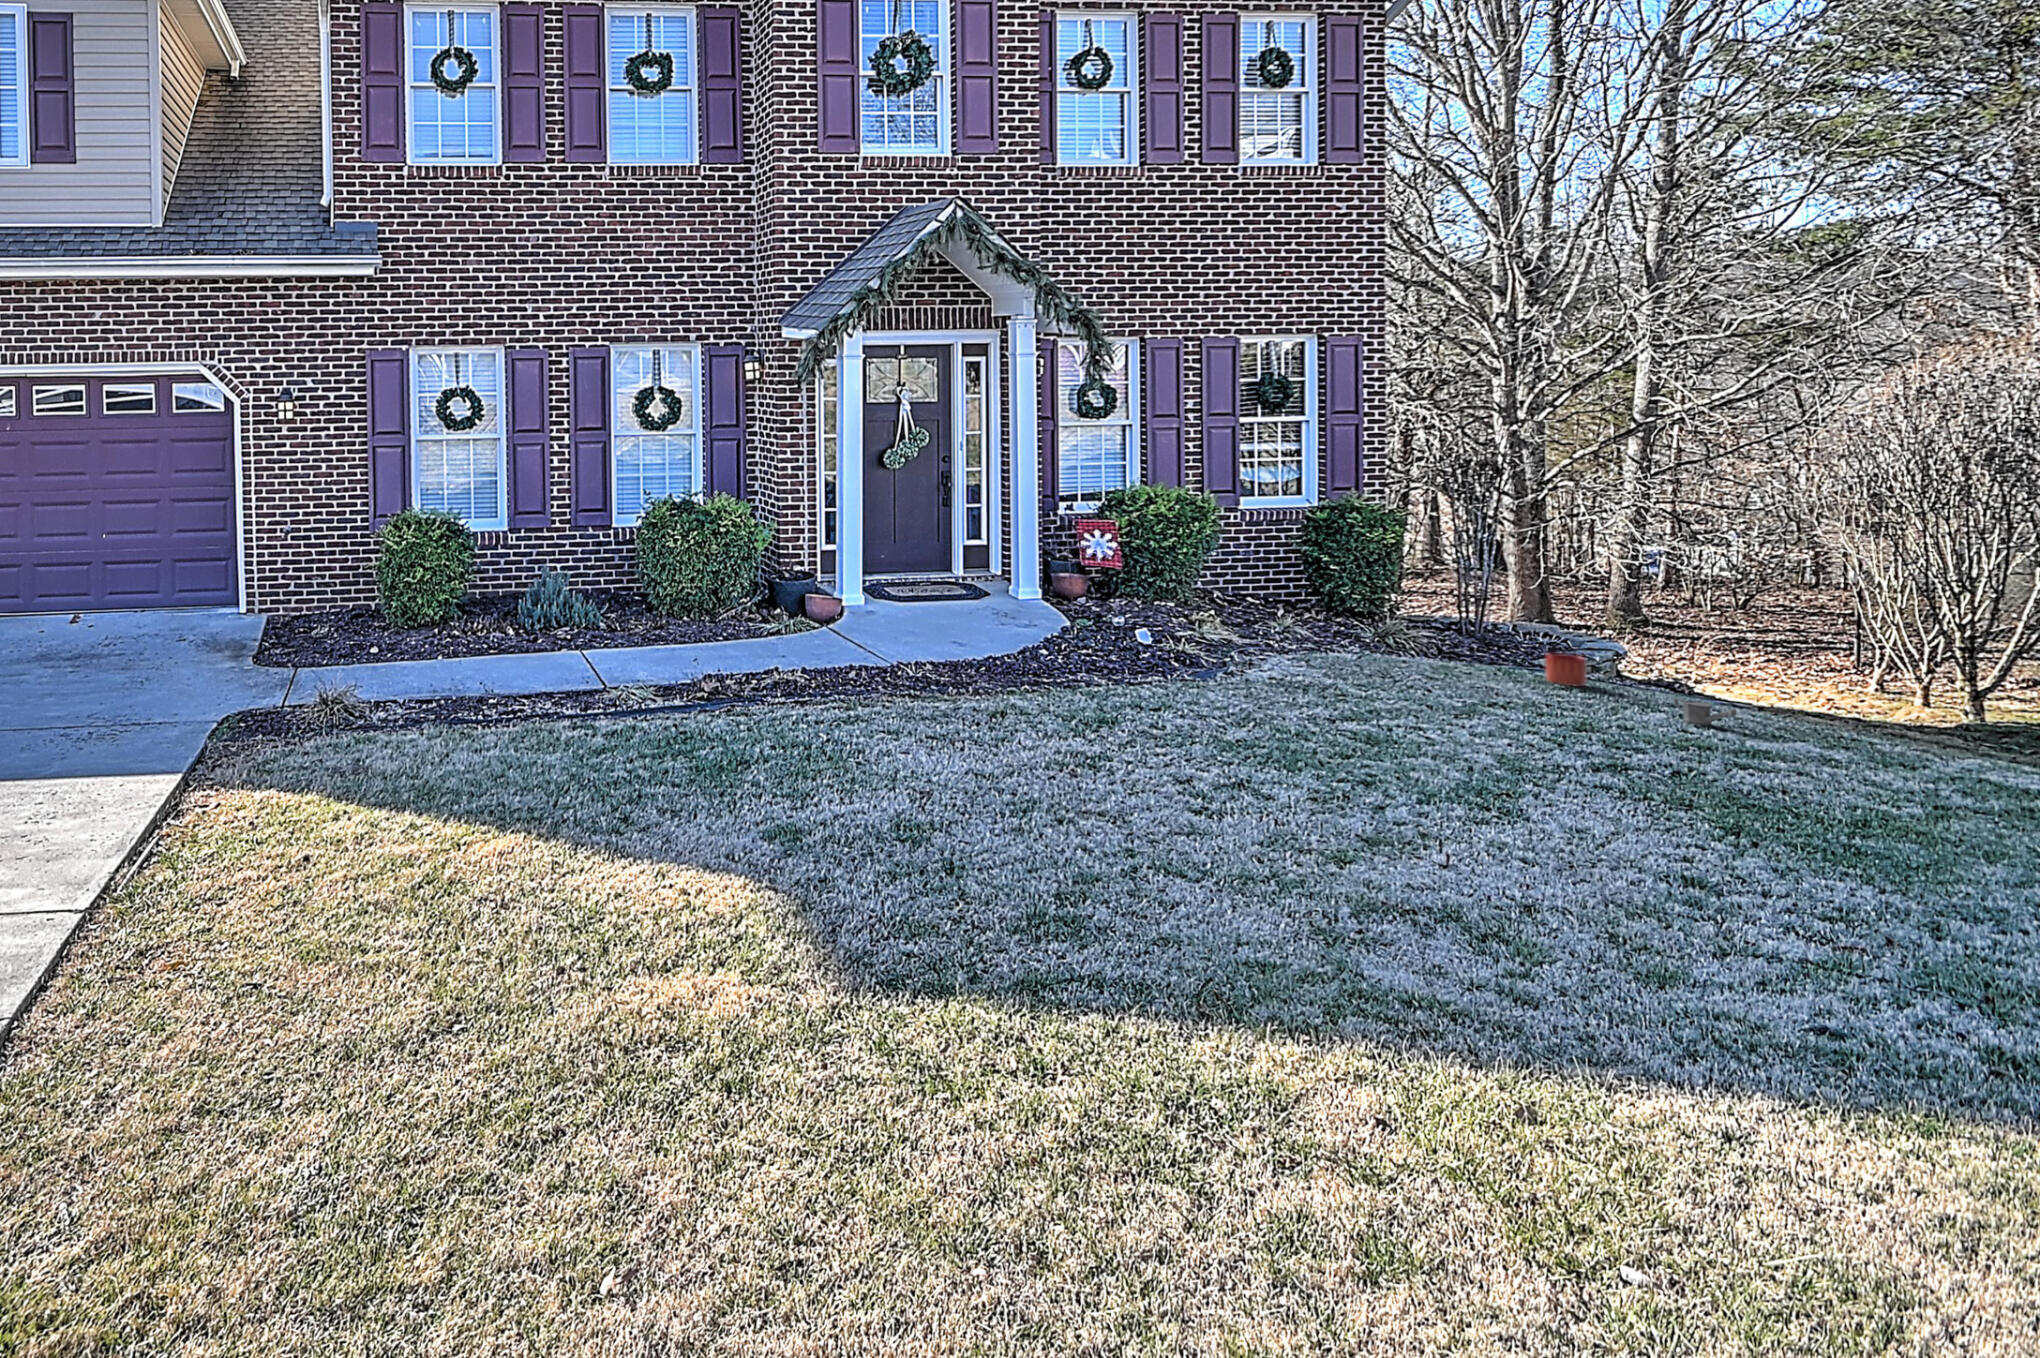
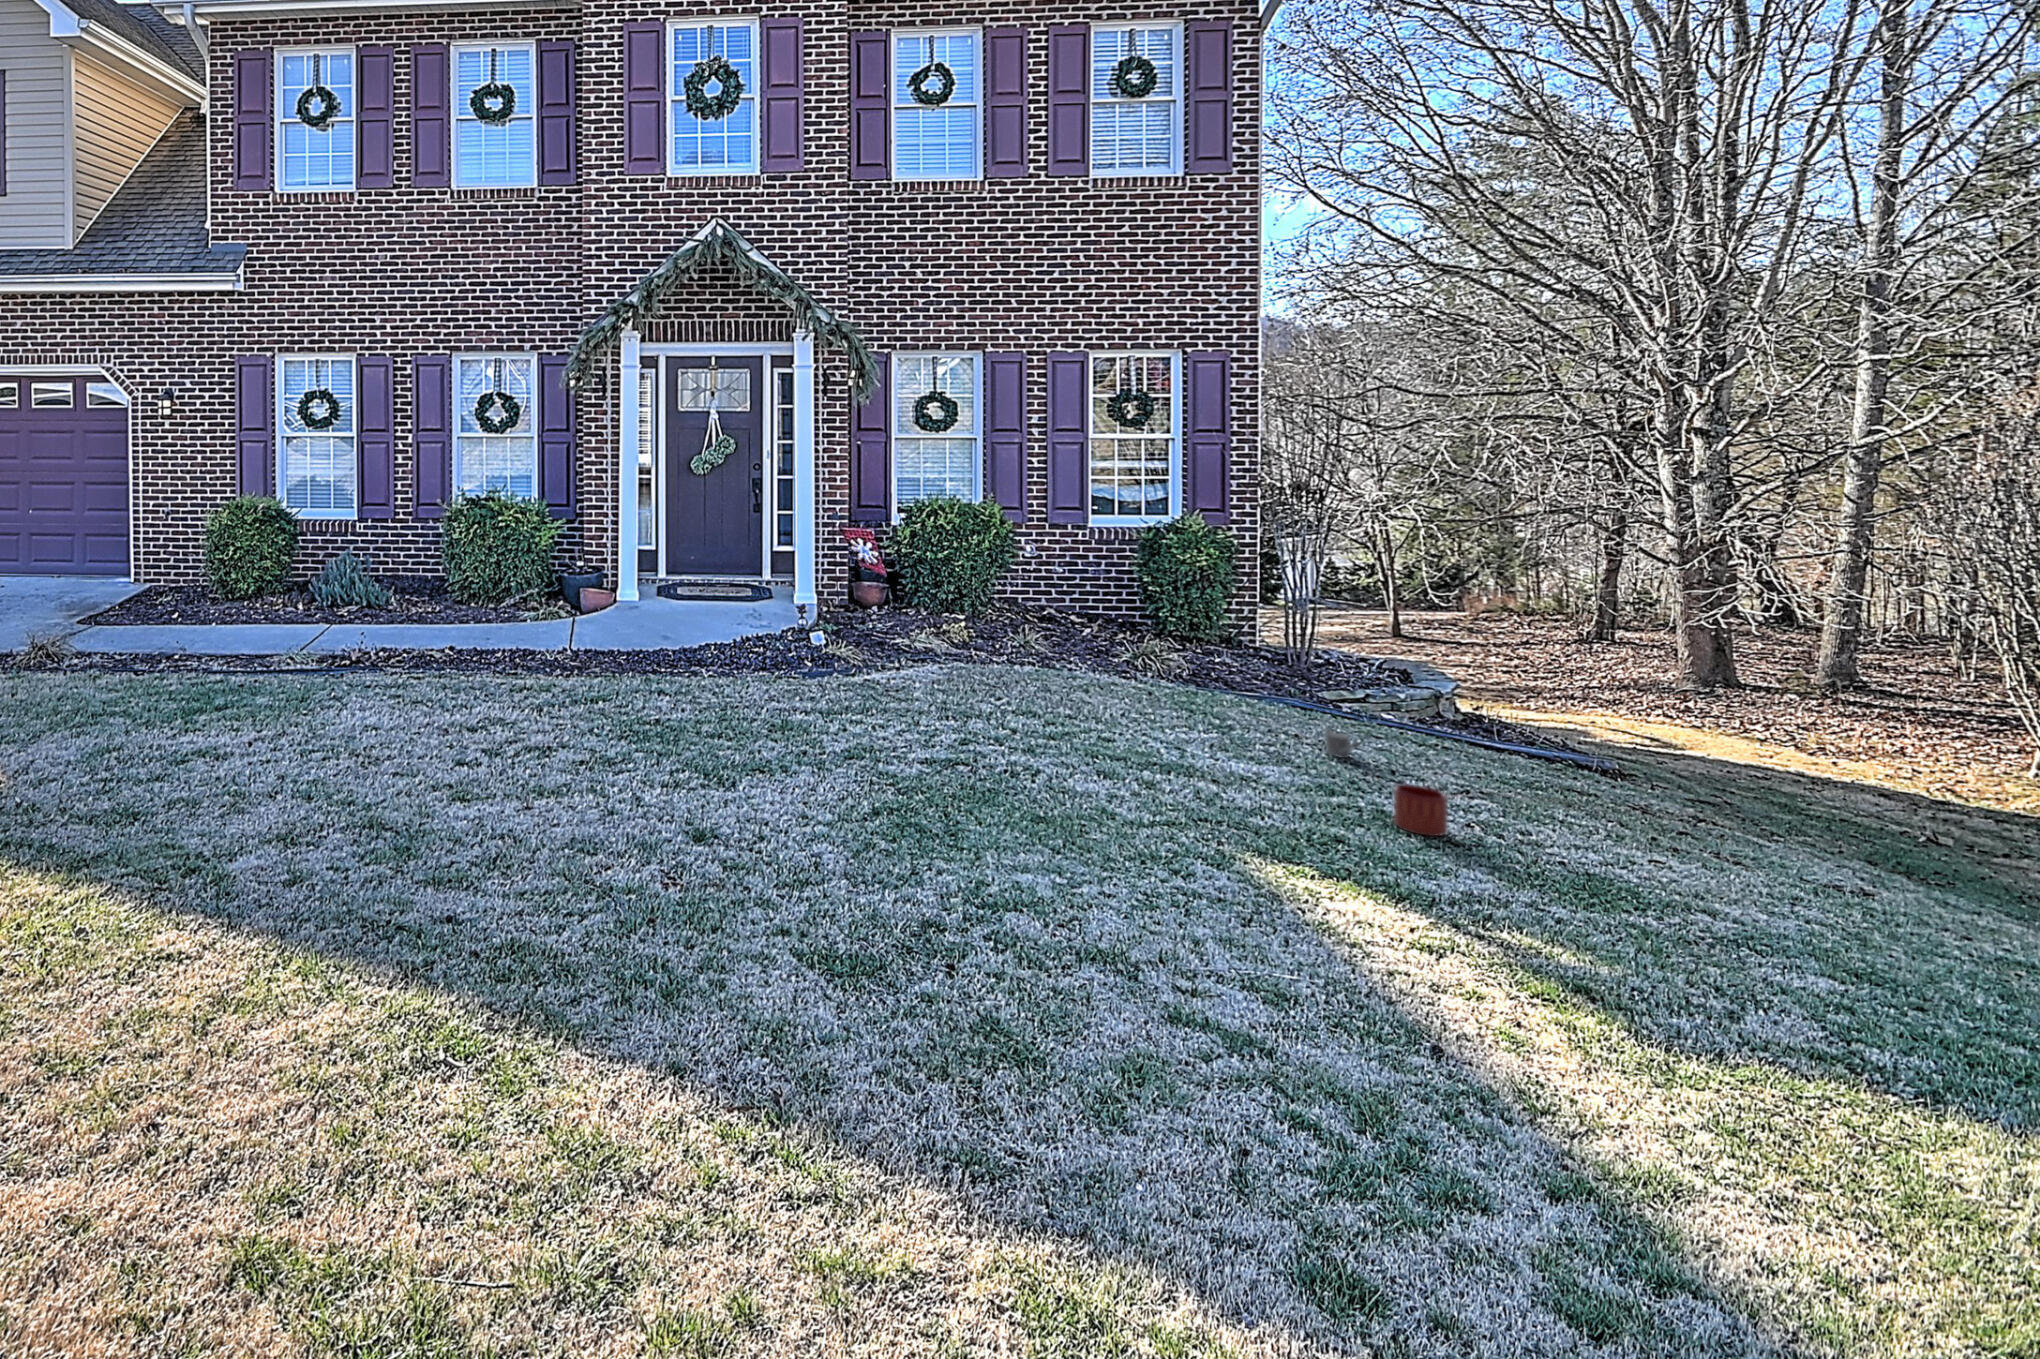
planter: present [1546,653,1587,687] -> present [1394,784,1448,836]

